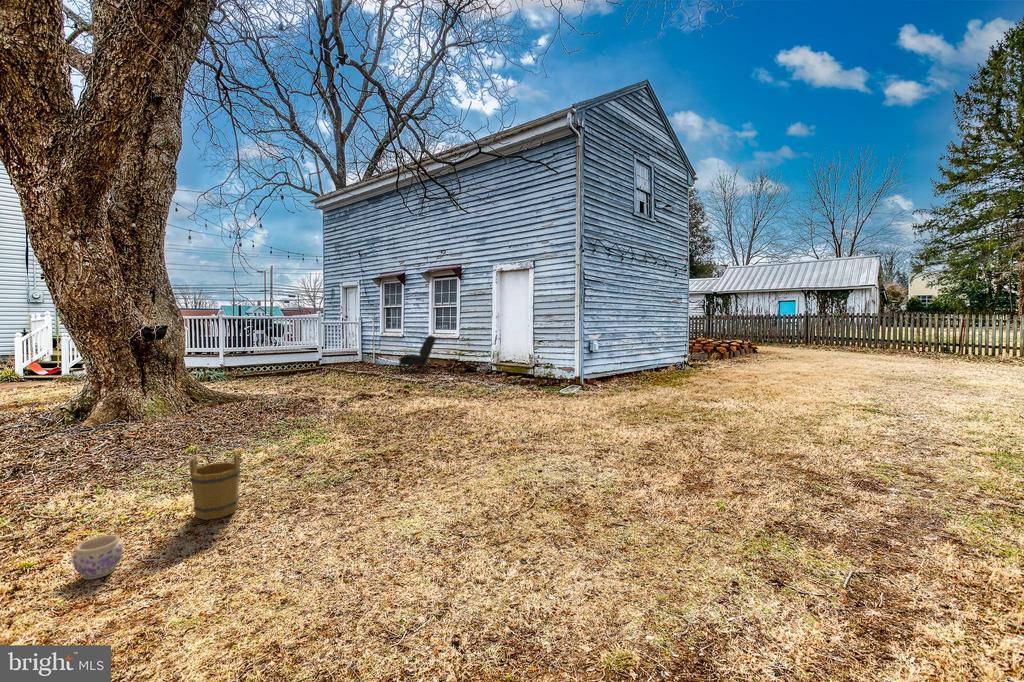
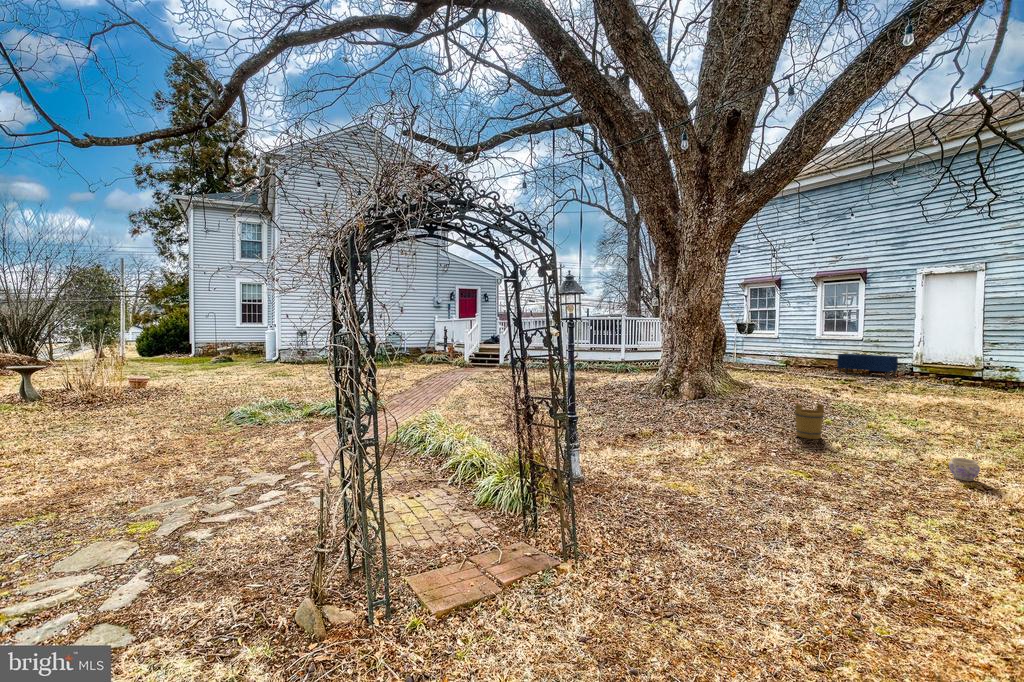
lounge chair: present [399,336,436,373] -> none [790,337,832,372]
bench: none [433,353,483,379] -> present [837,354,898,379]
bucket: present [189,452,242,520] -> present [794,403,824,439]

